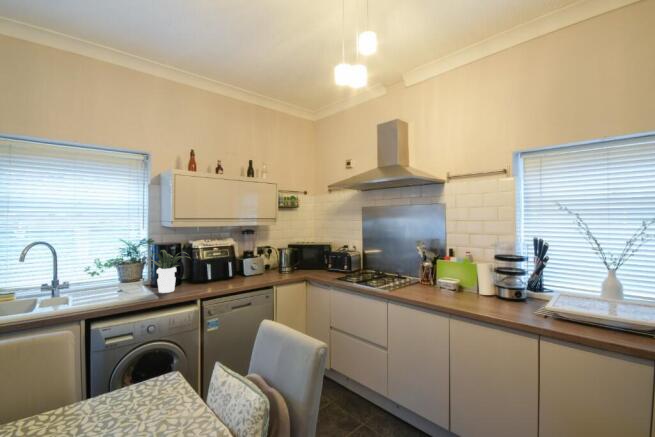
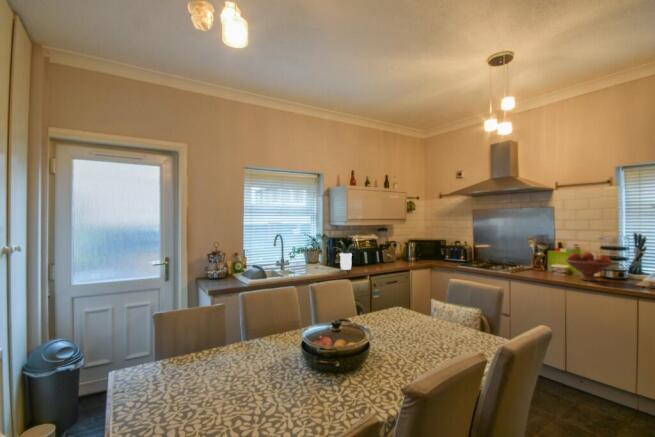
fruit bowl: none [451,264,509,306] -> present [566,252,613,281]

